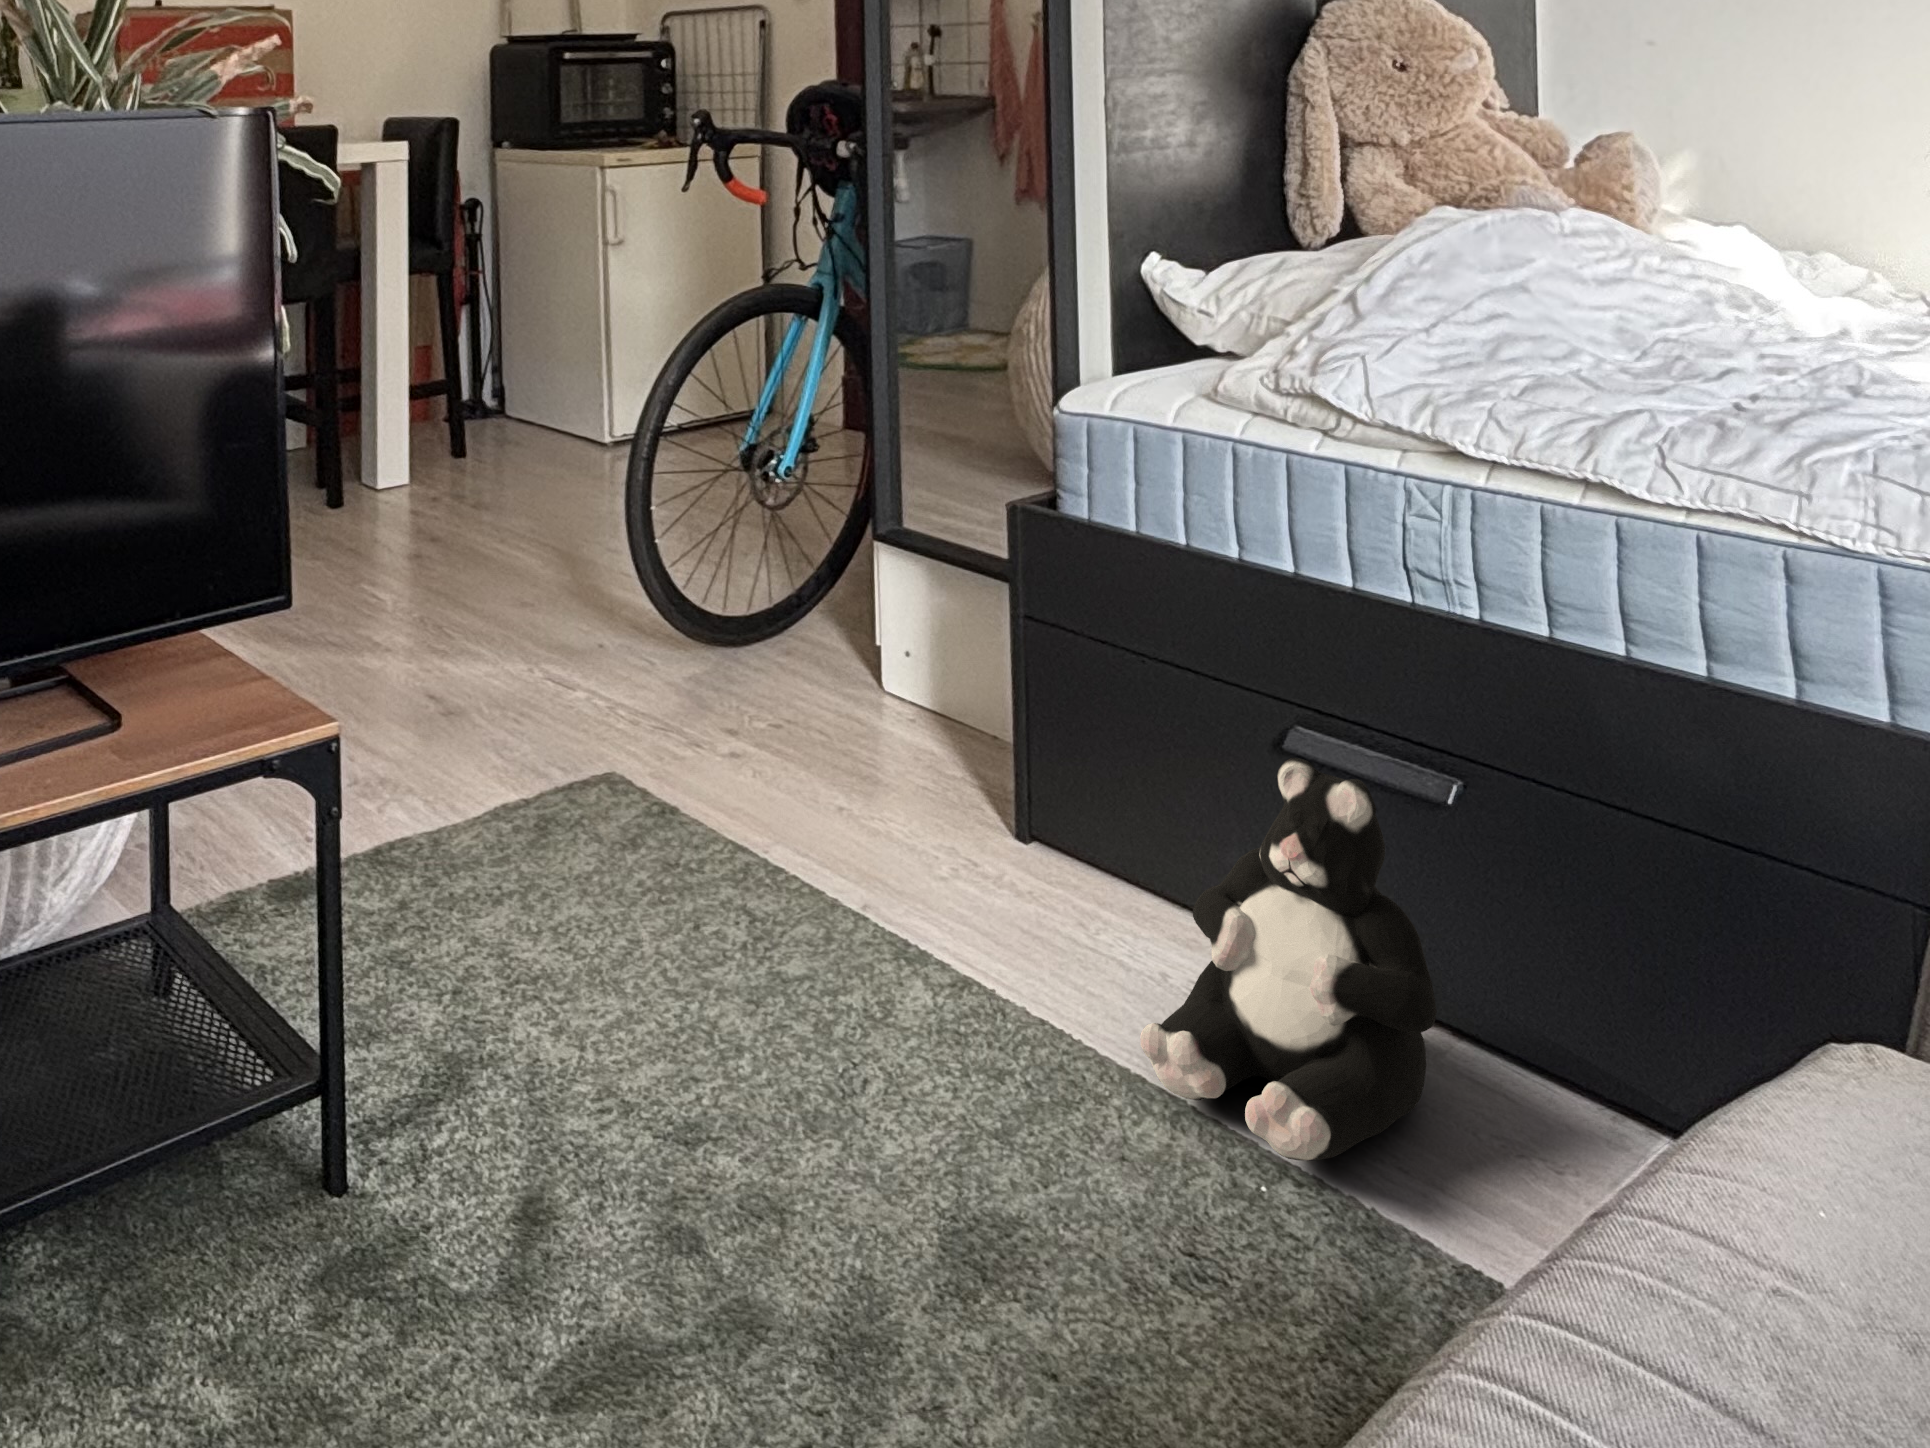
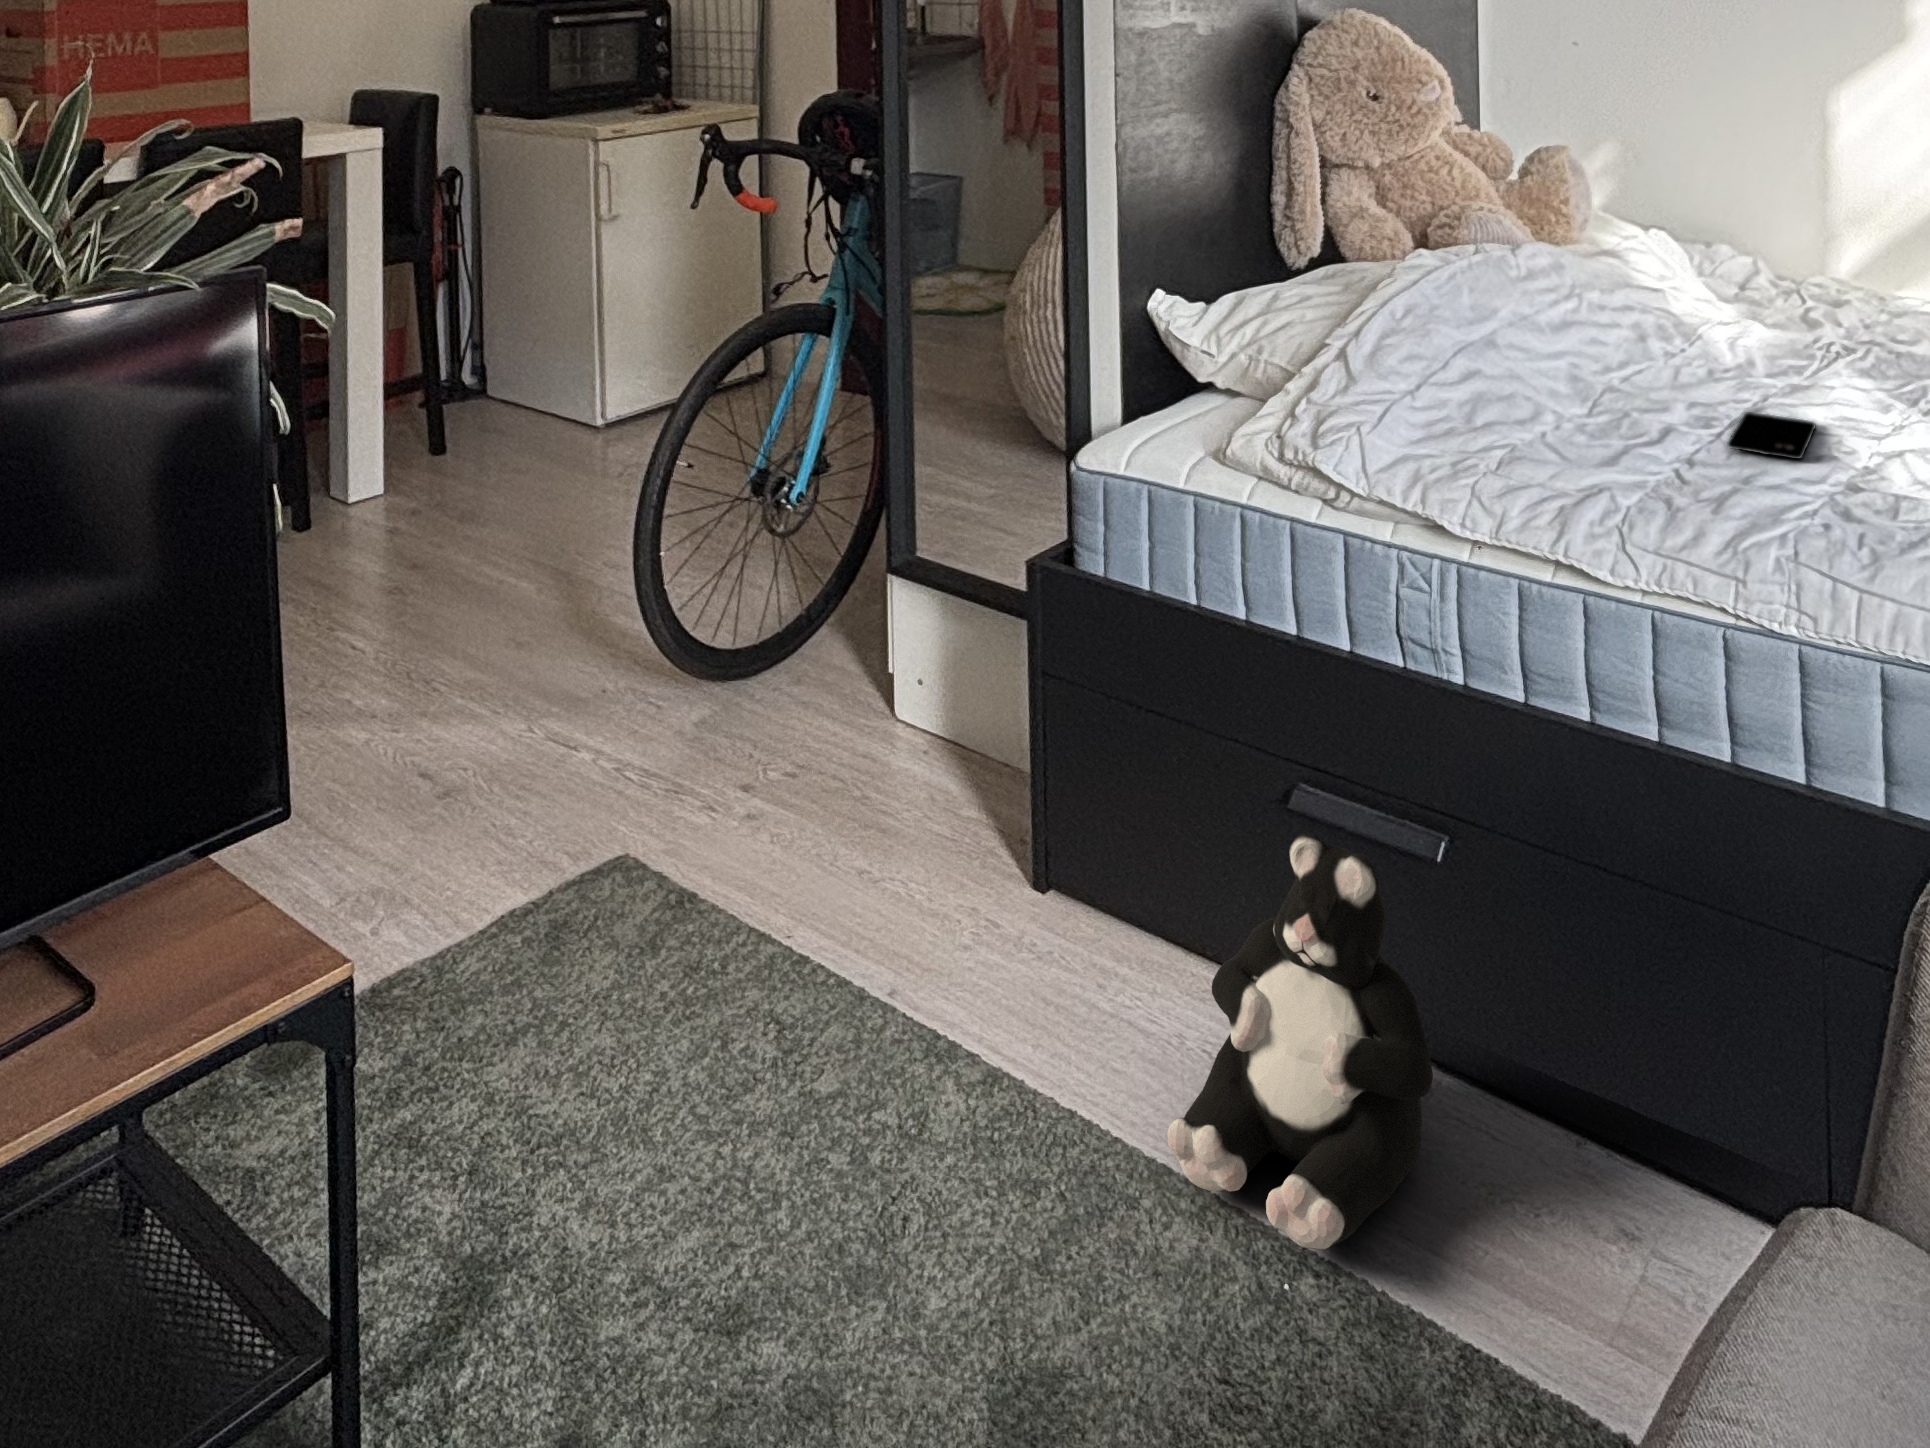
smartphone: none [1801,366,1918,400] -> present [1727,412,1816,459]

